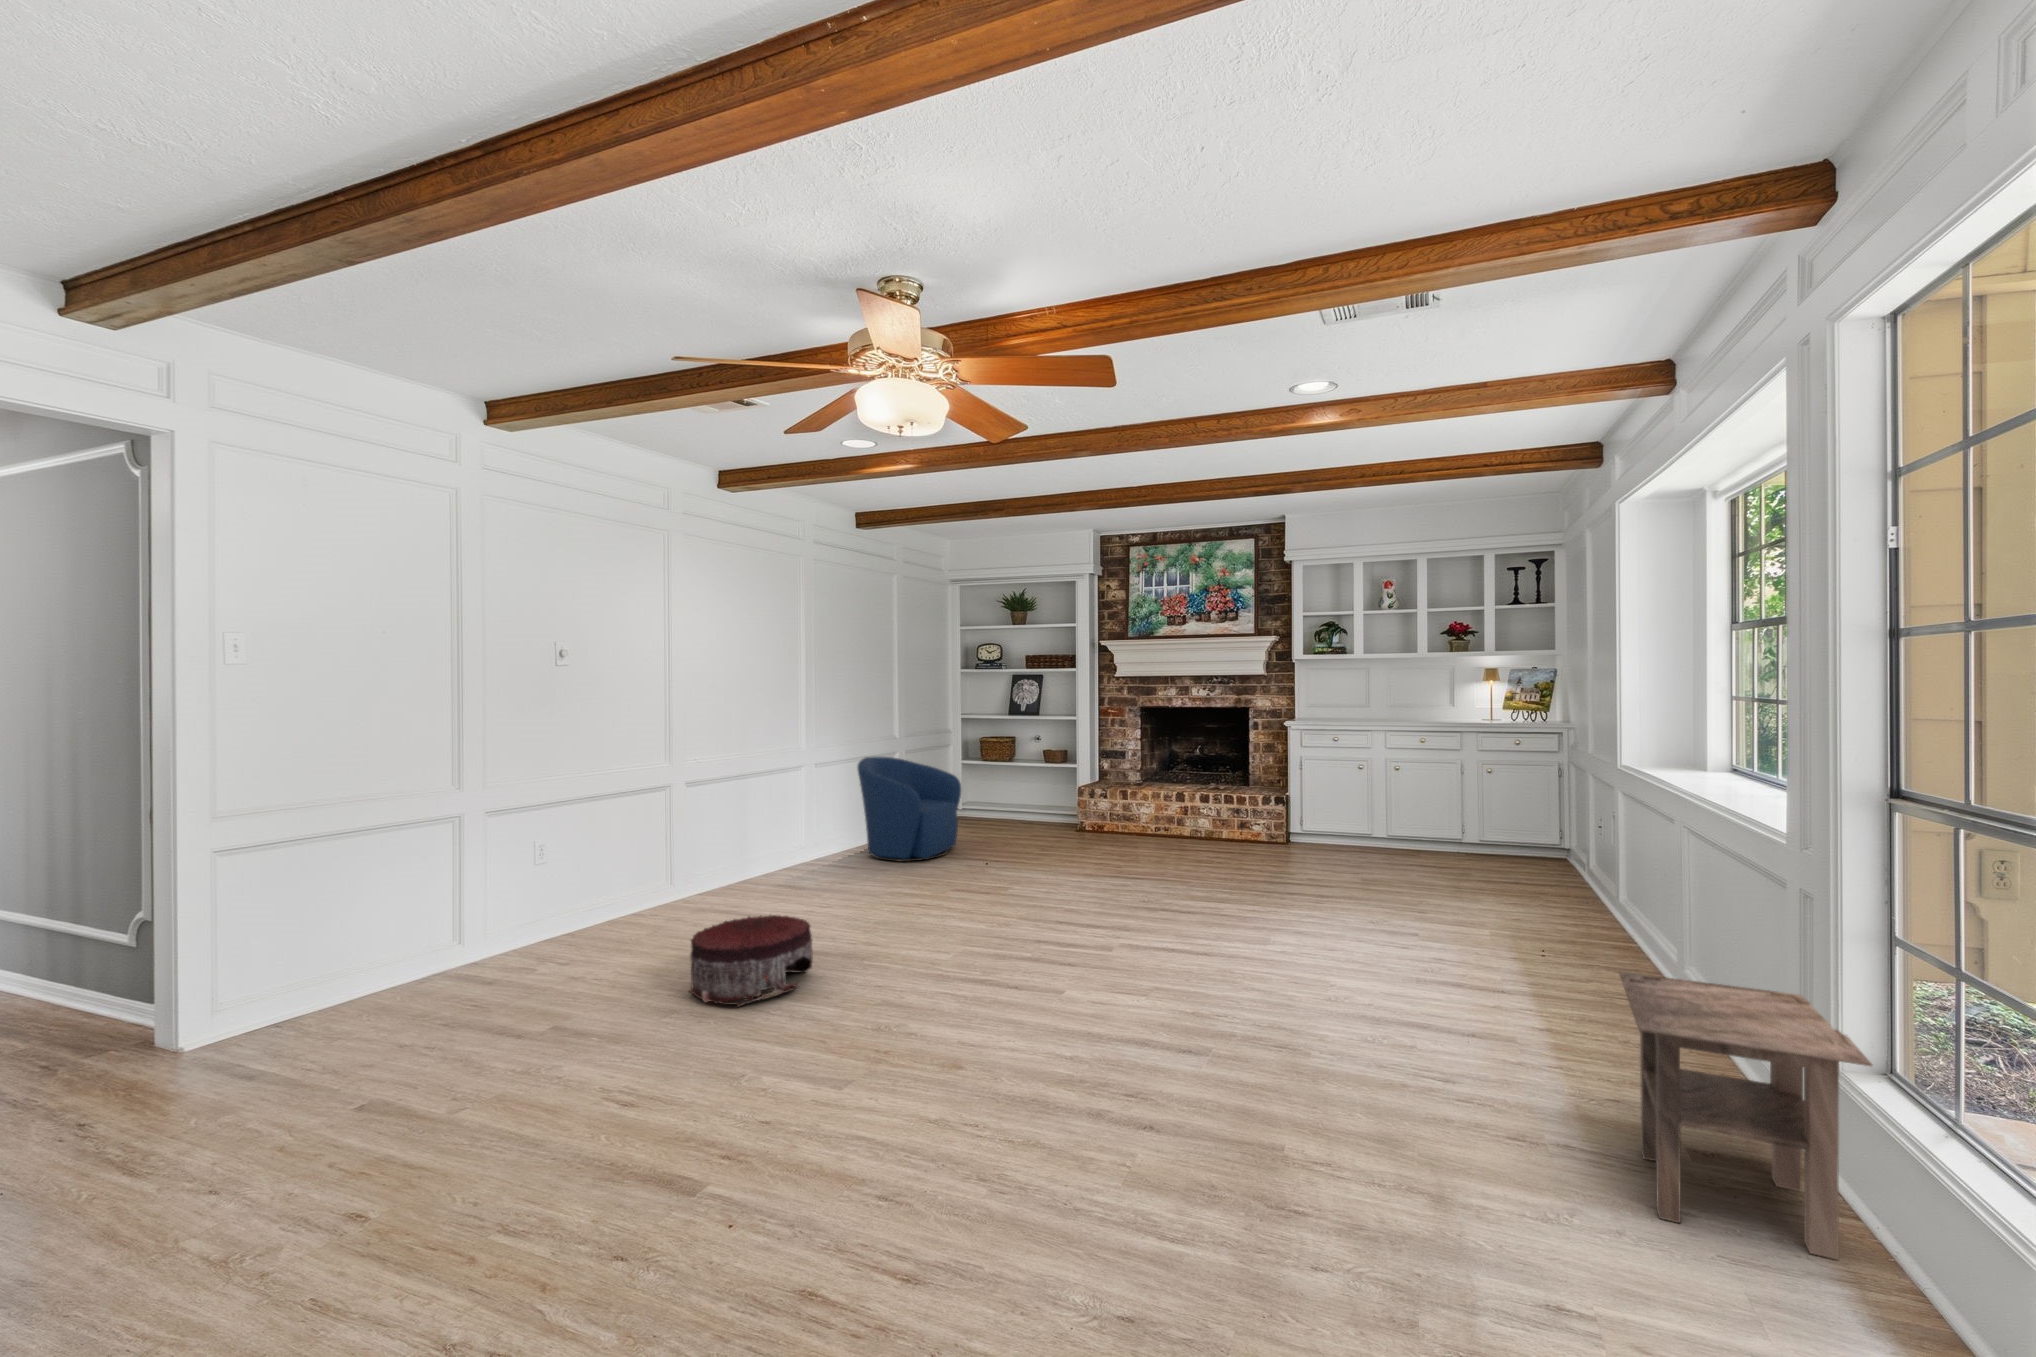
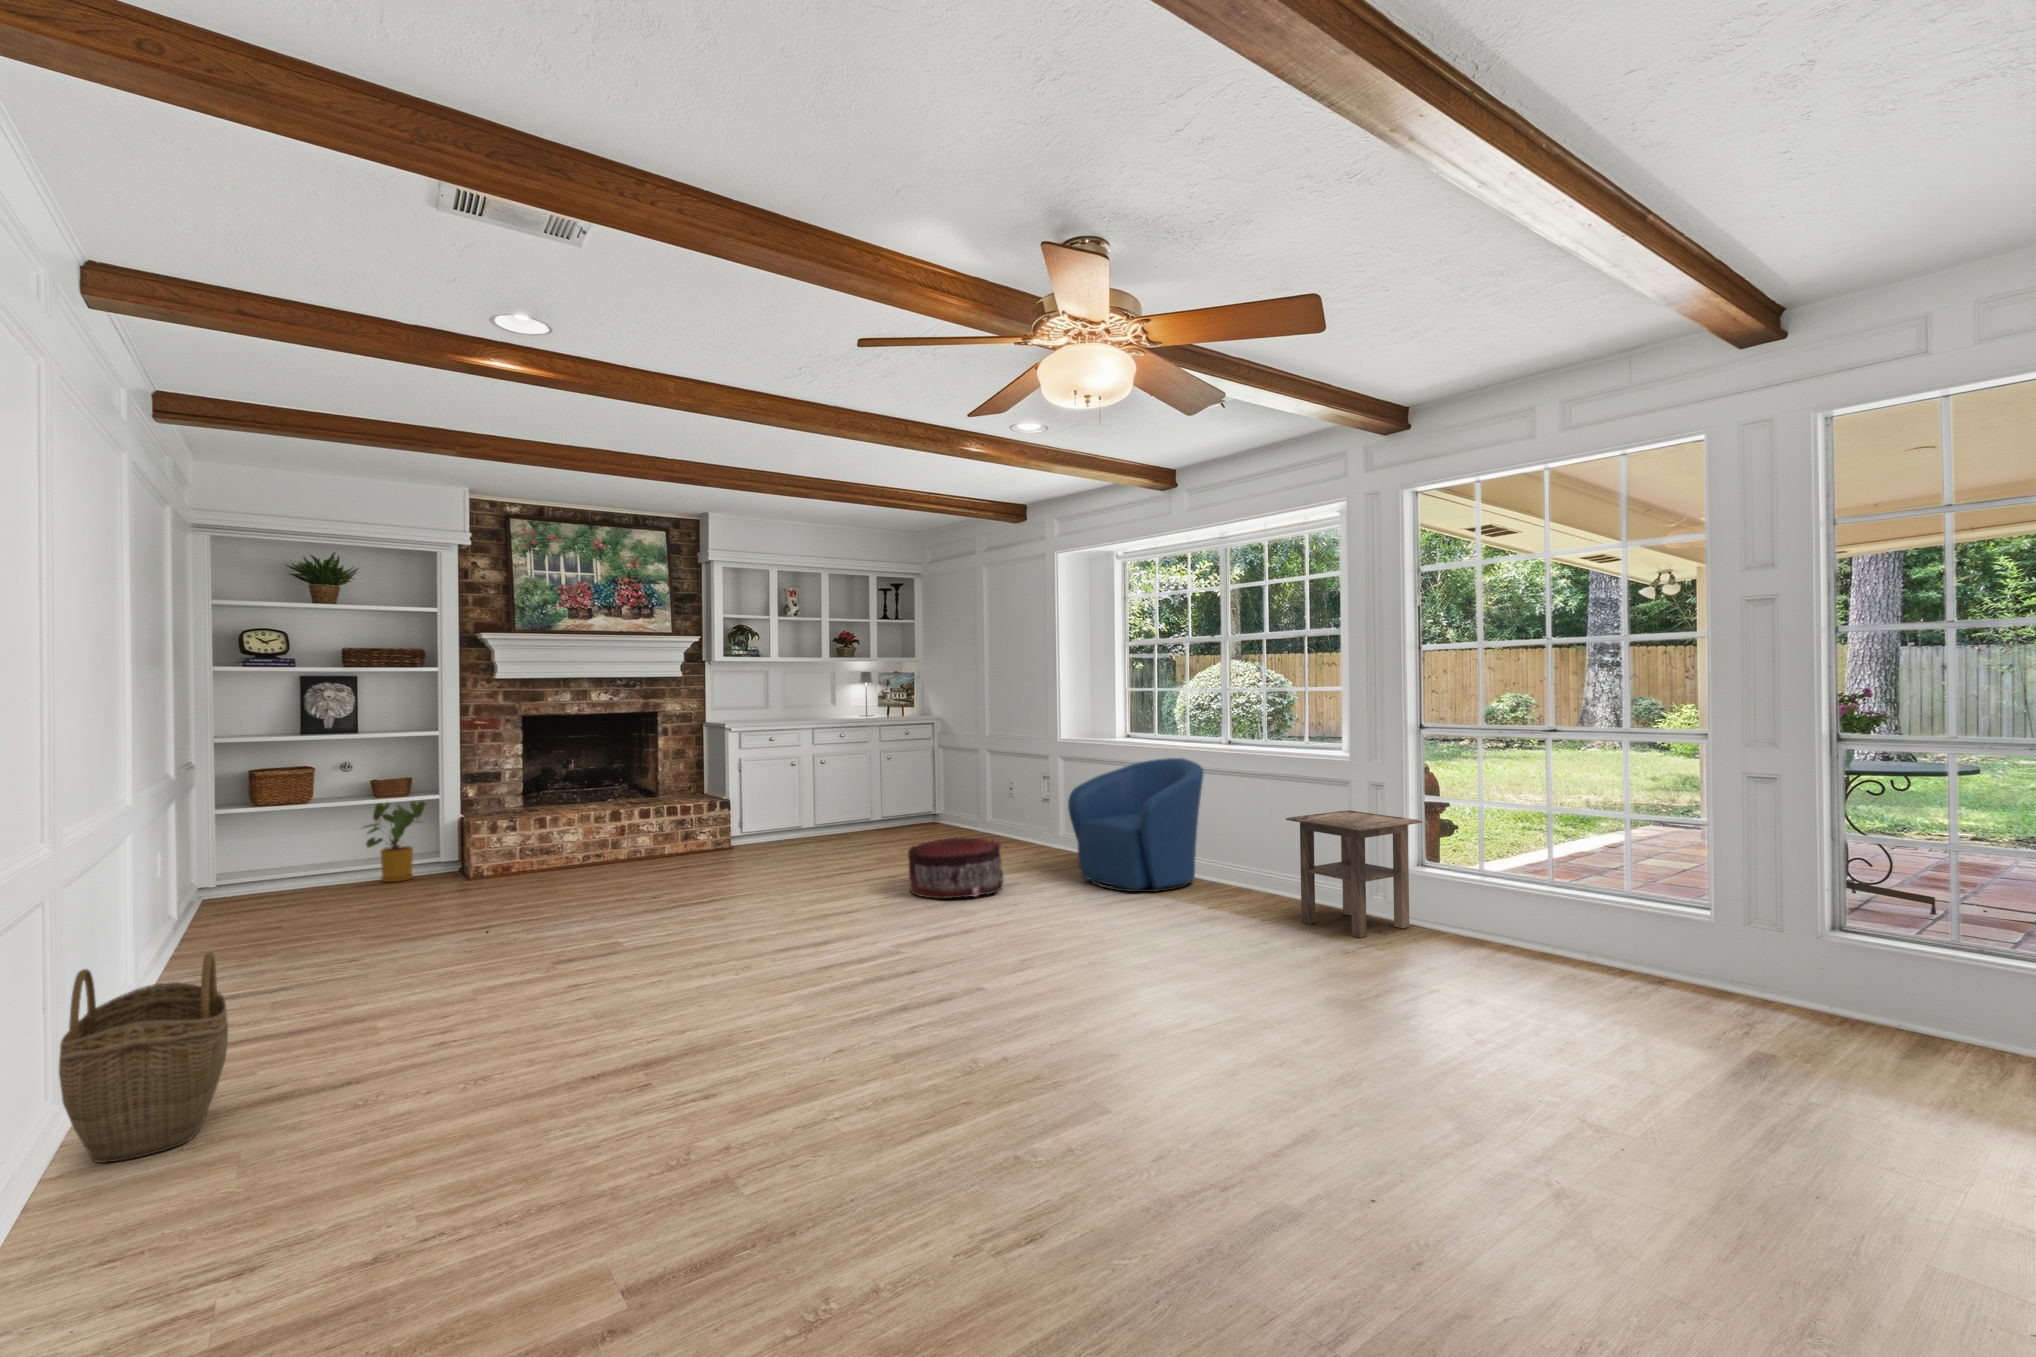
armchair: present [857,757,961,862] -> present [1068,758,1204,892]
house plant: none [1021,764,1072,823] -> present [364,801,426,882]
woven basket: none [620,849,702,948] -> present [59,952,228,1163]
pouf: present [689,915,813,1007] -> present [908,838,1003,899]

